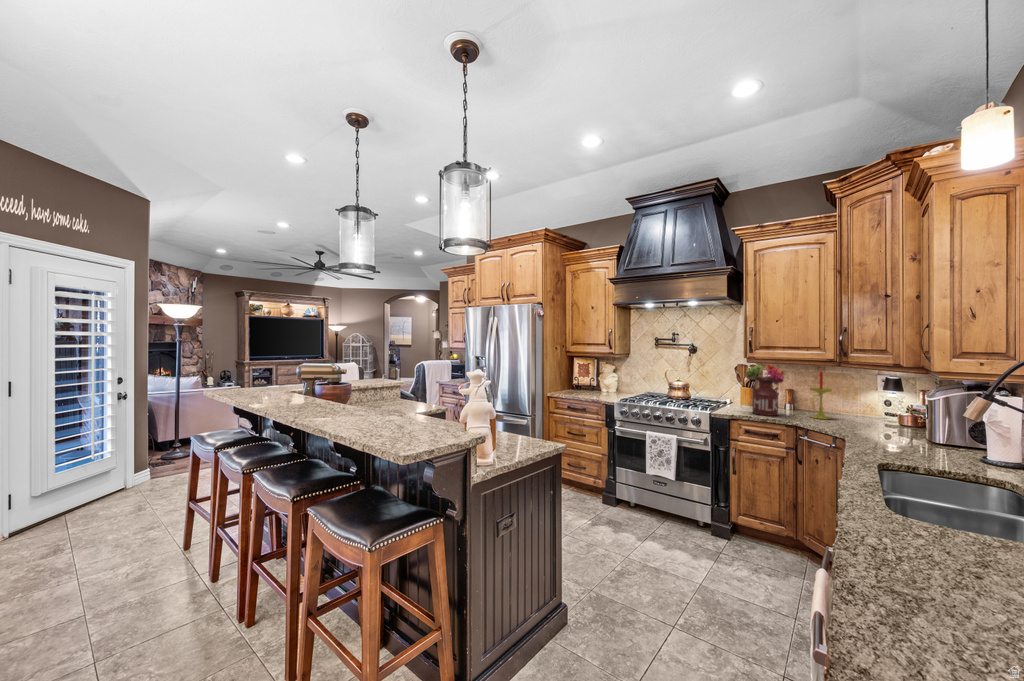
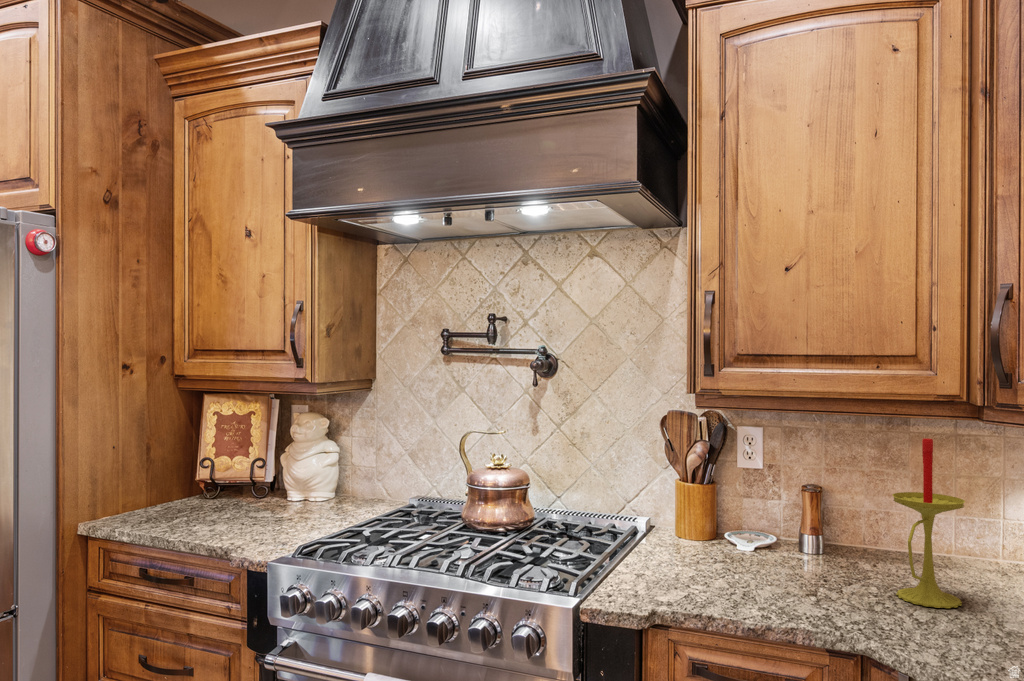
flower arrangement: present [746,364,784,416] -> none [694,415,826,605]

